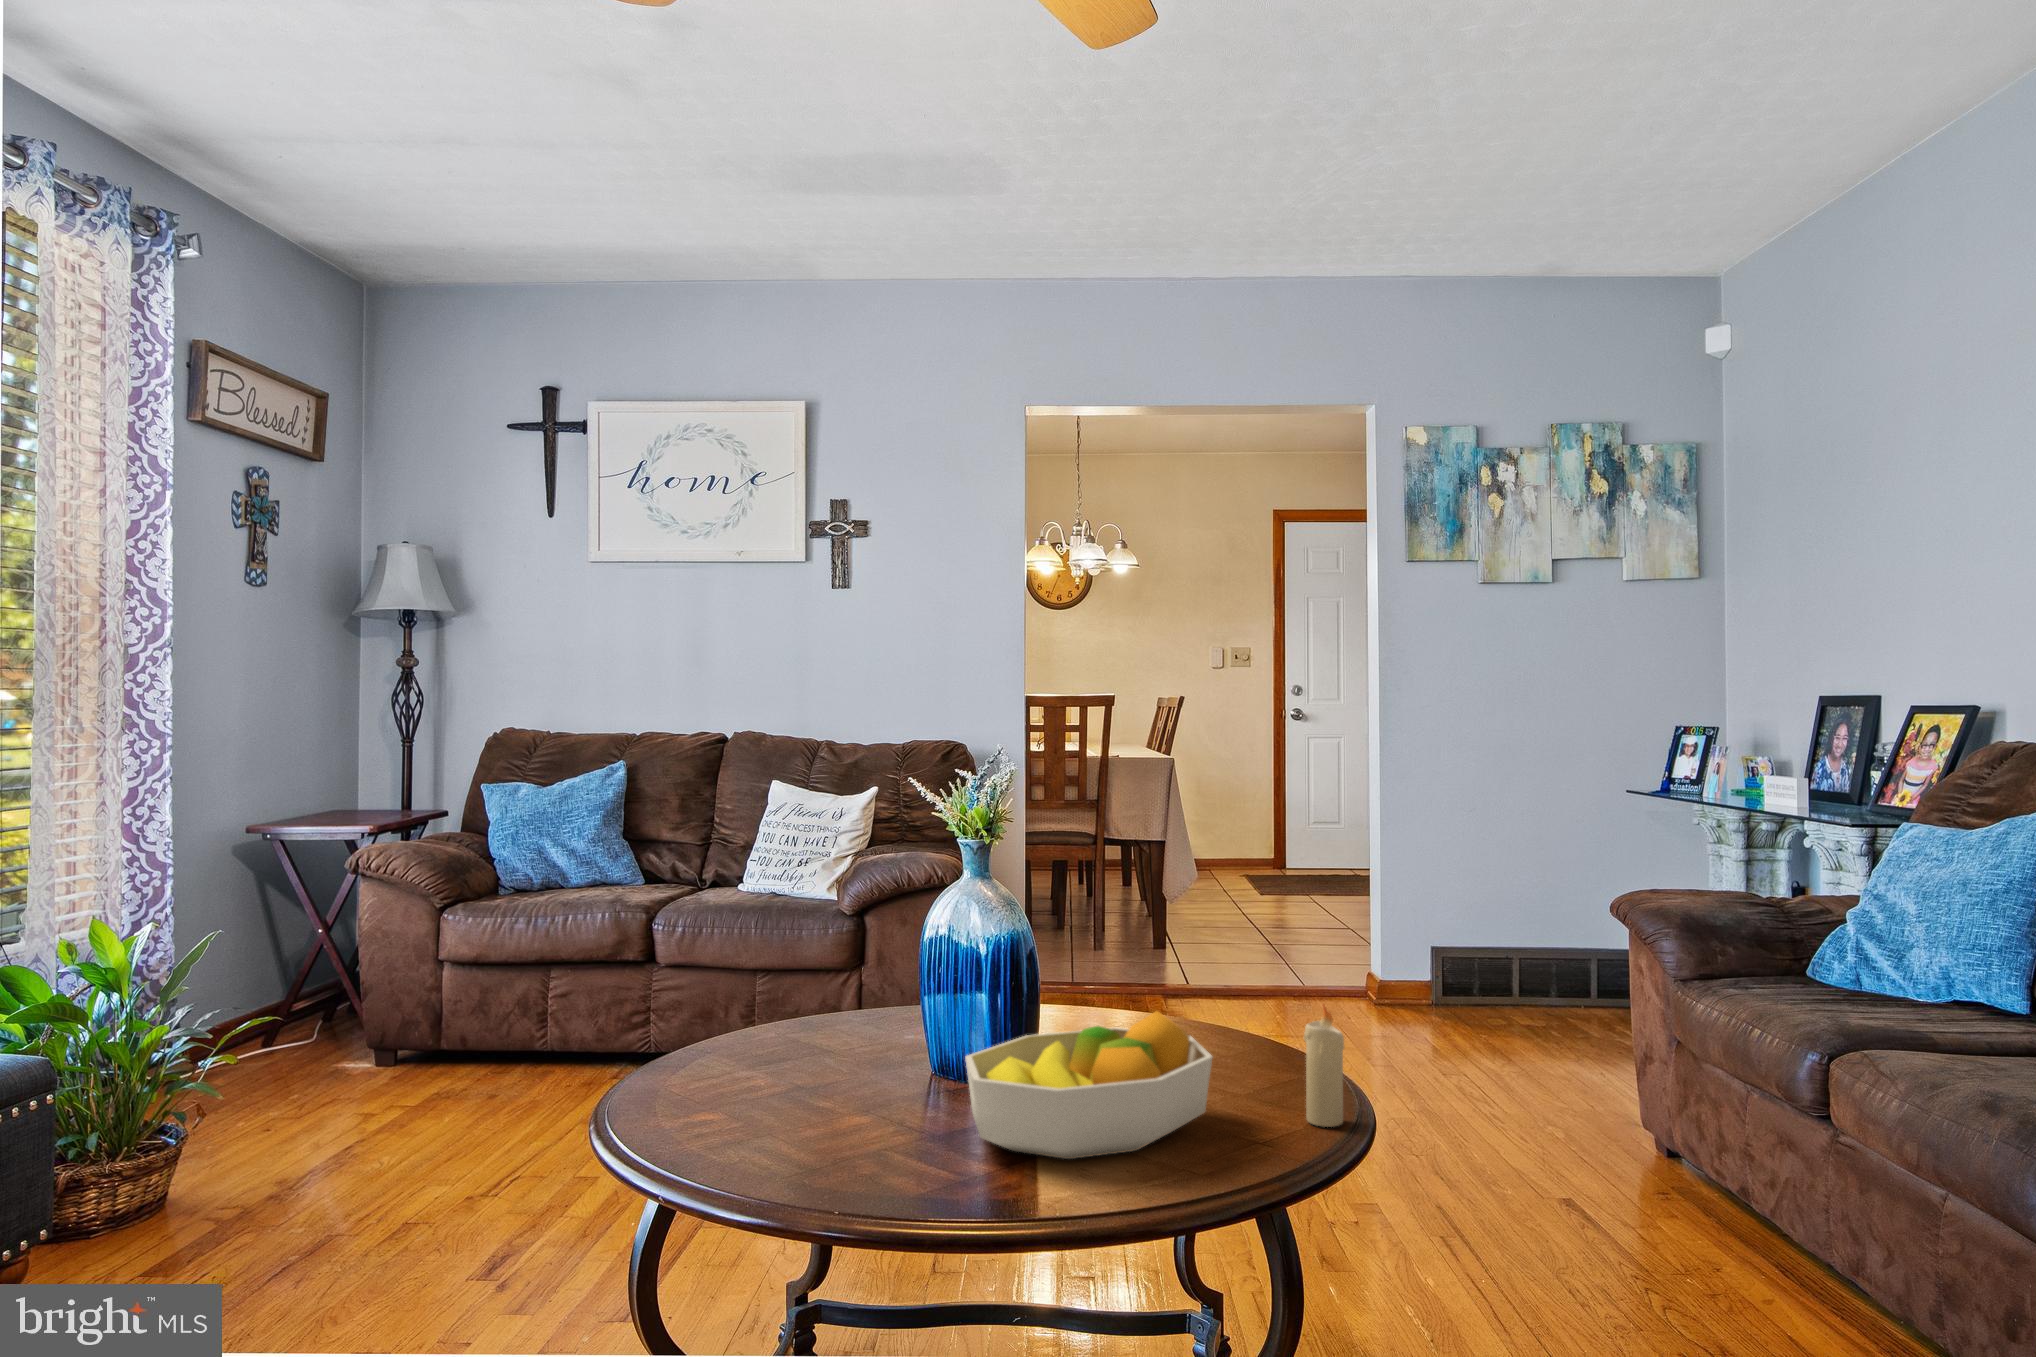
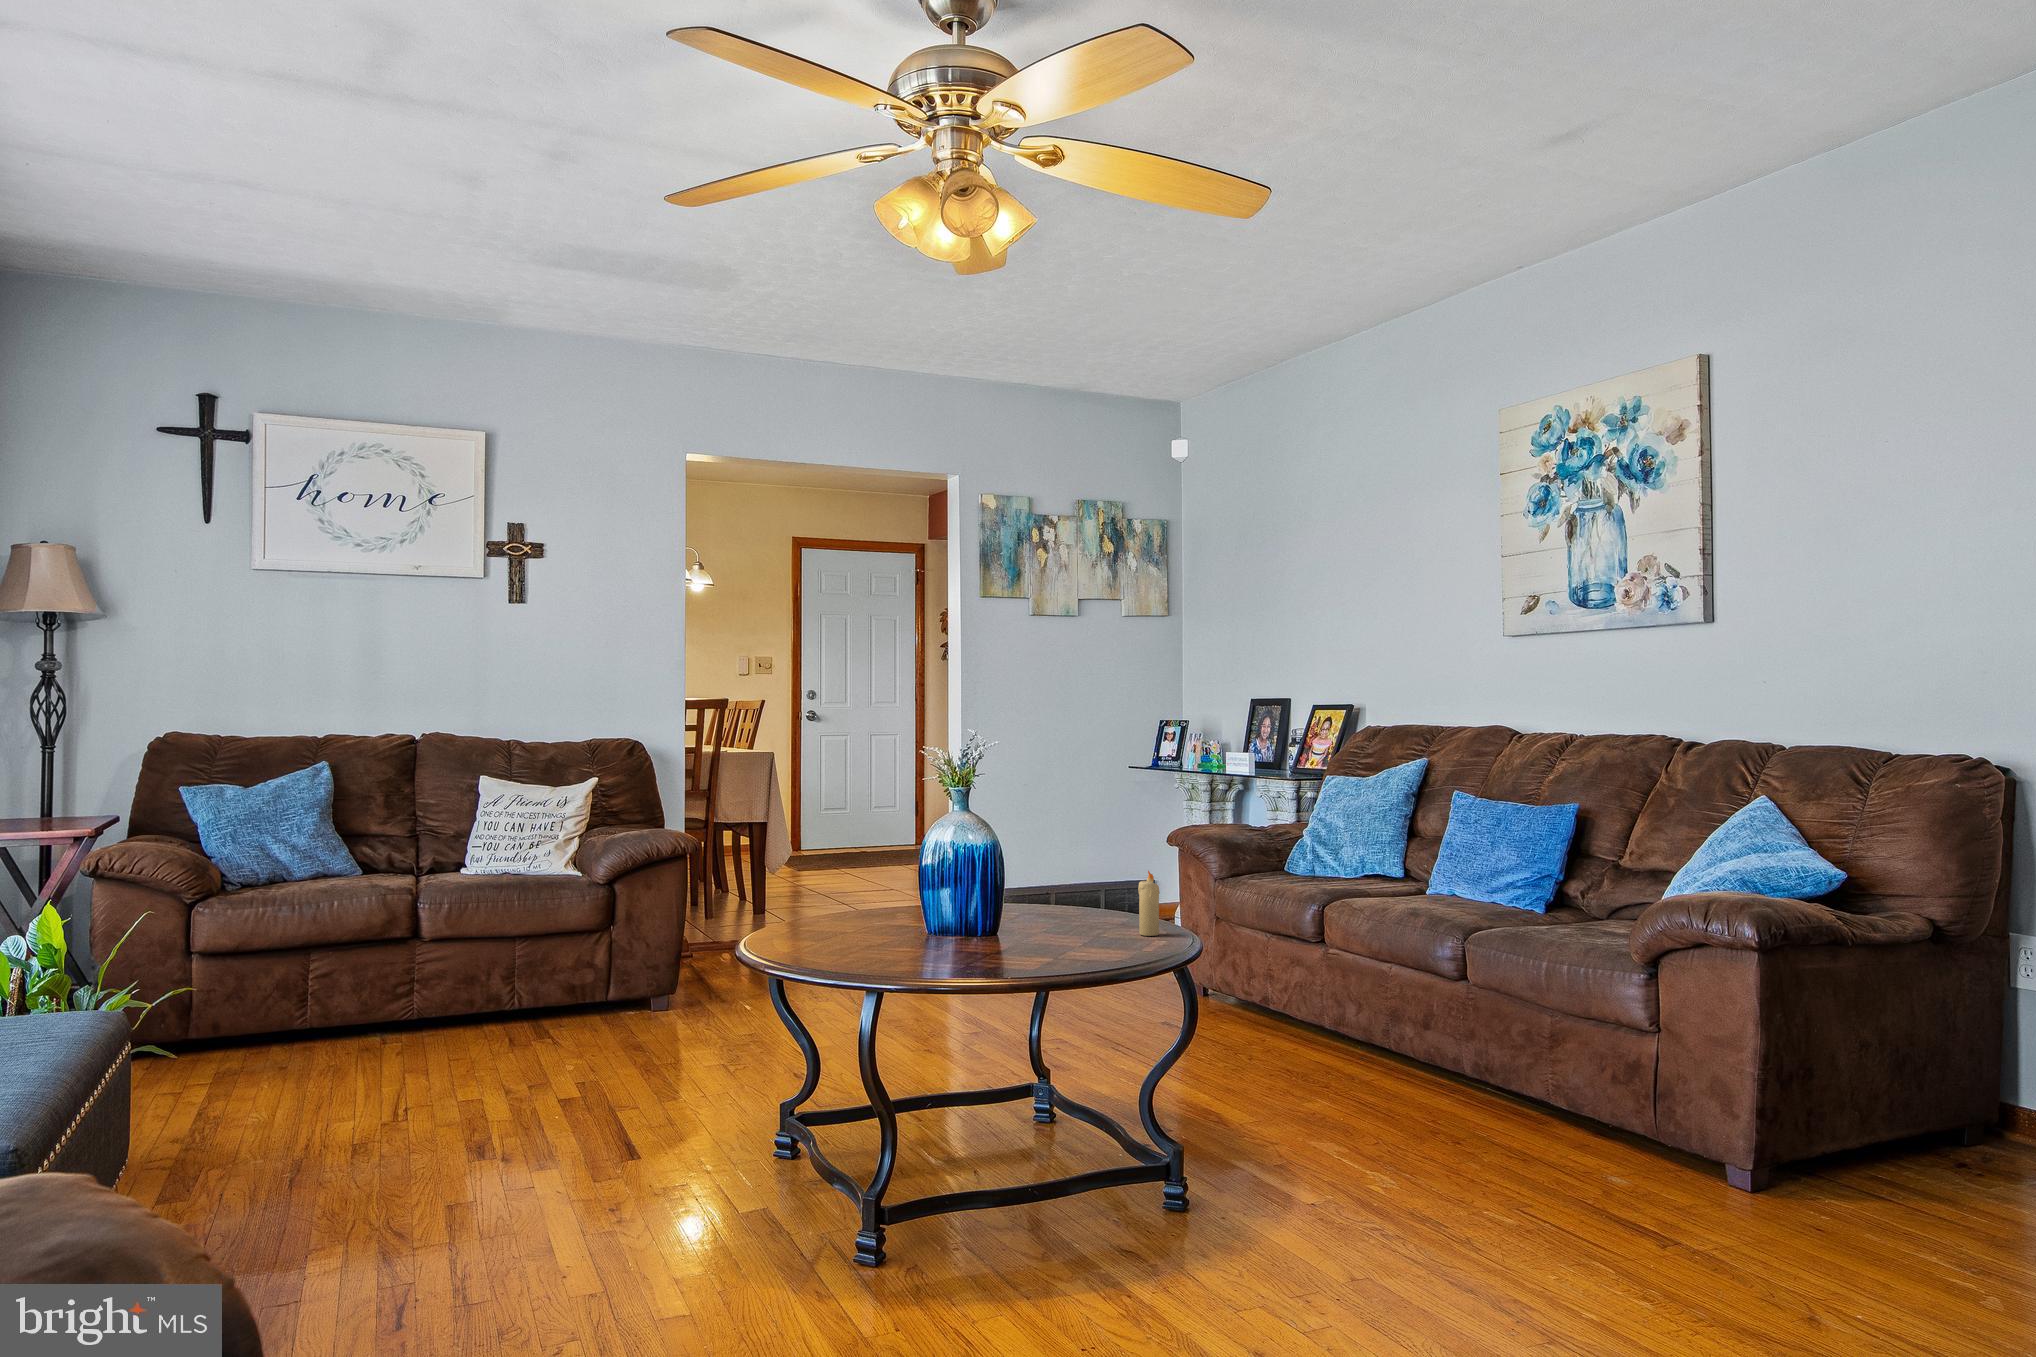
fruit bowl: present [965,1011,1212,1159] -> none [982,880,1105,956]

